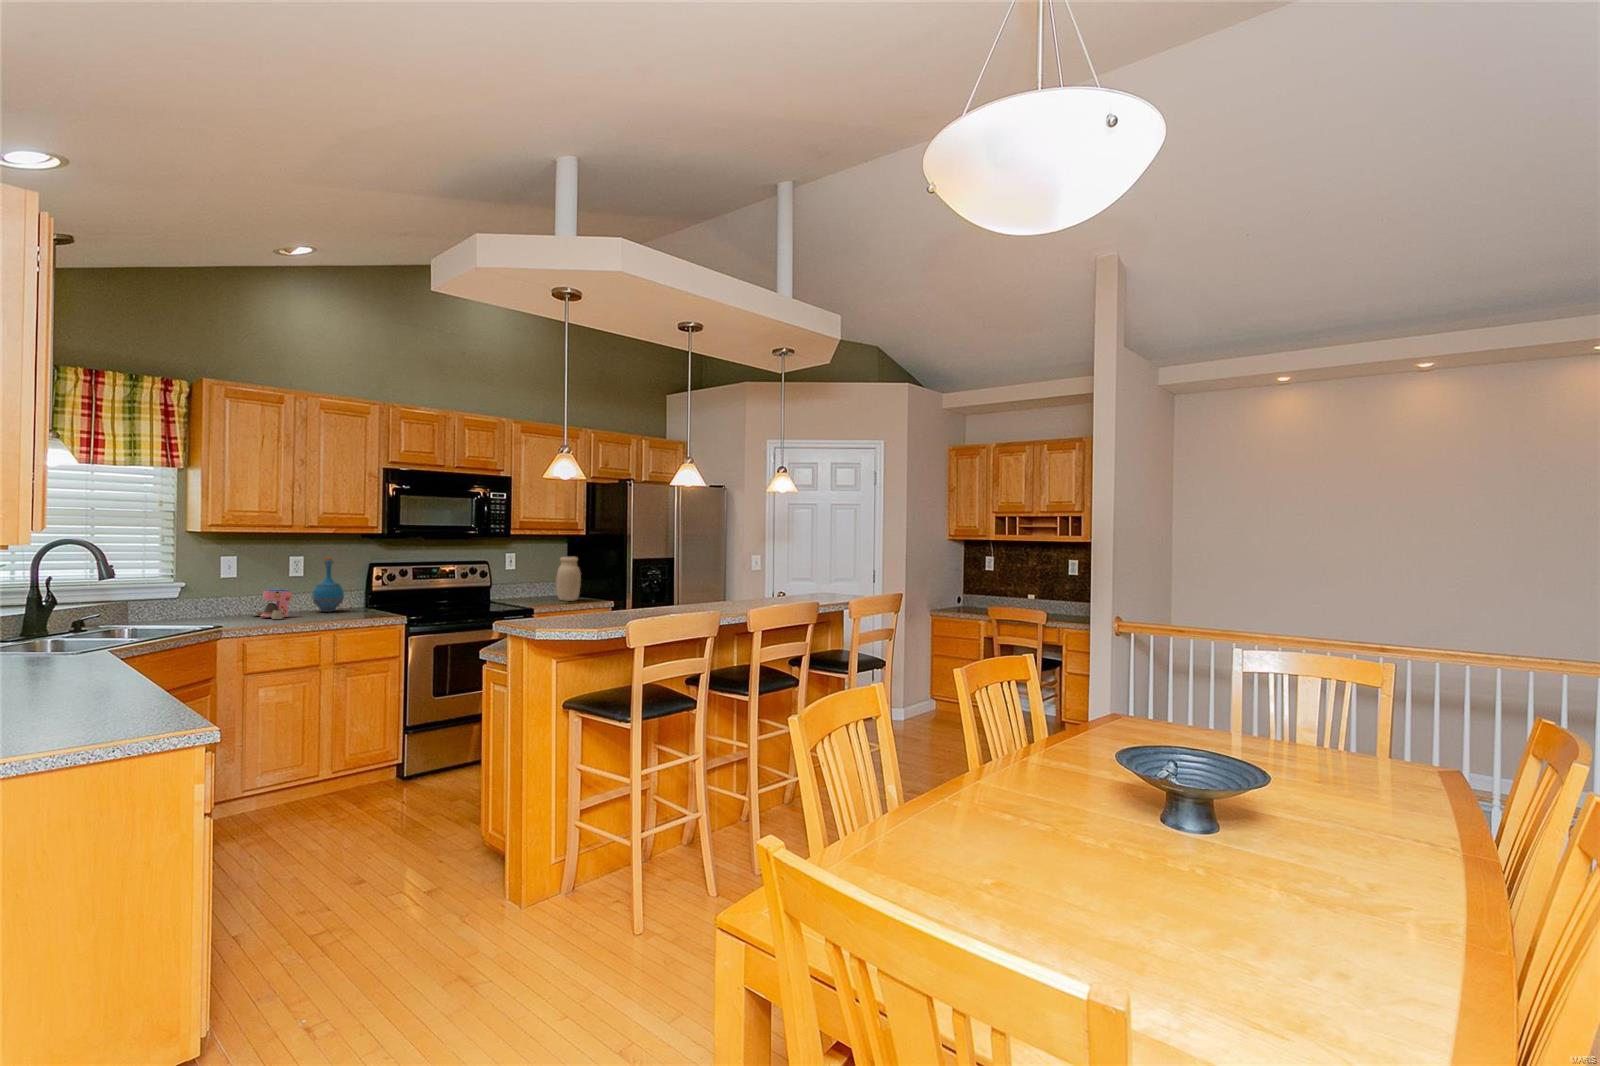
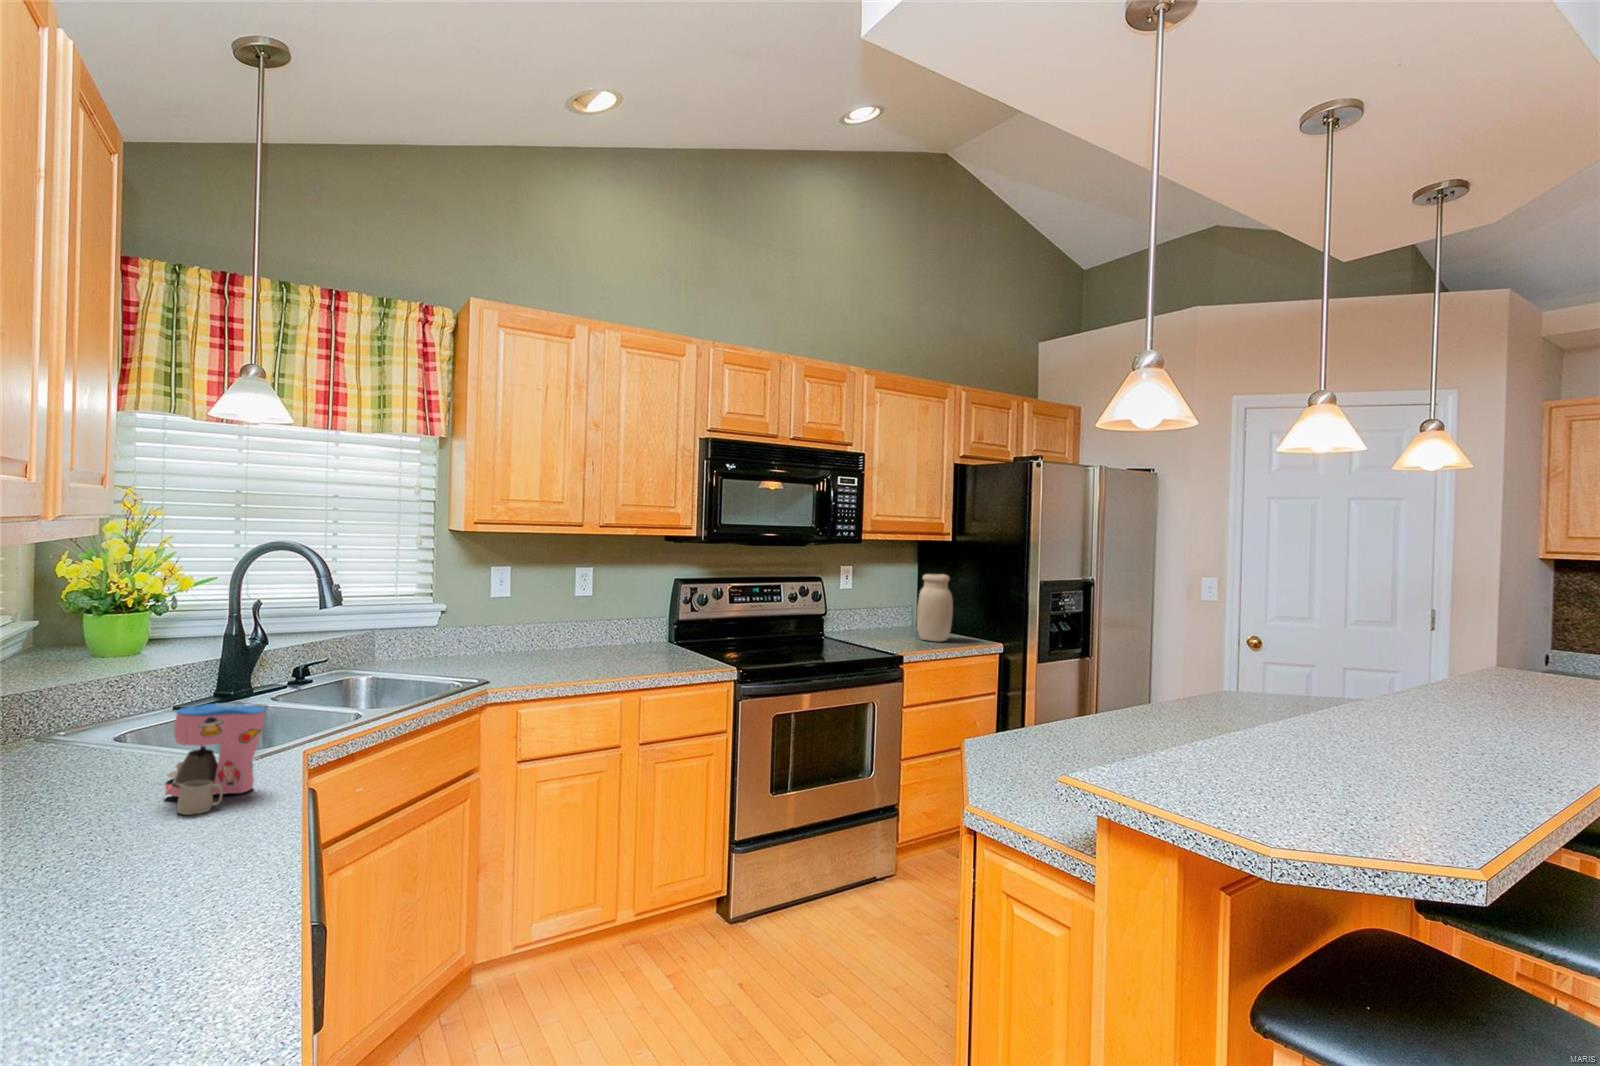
bottle: present [312,558,344,612] -> none [603,571,644,651]
coffee maker: present [253,589,292,619] -> present [165,703,265,815]

